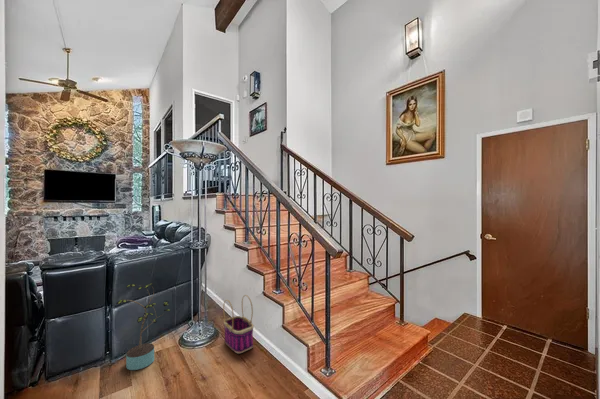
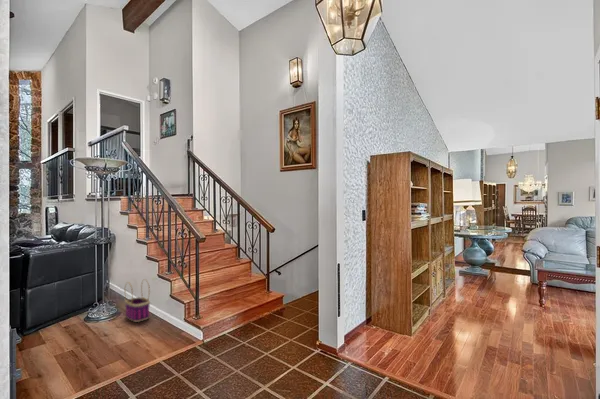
potted plant: present [116,283,170,370] -> none [34,270,79,335]

